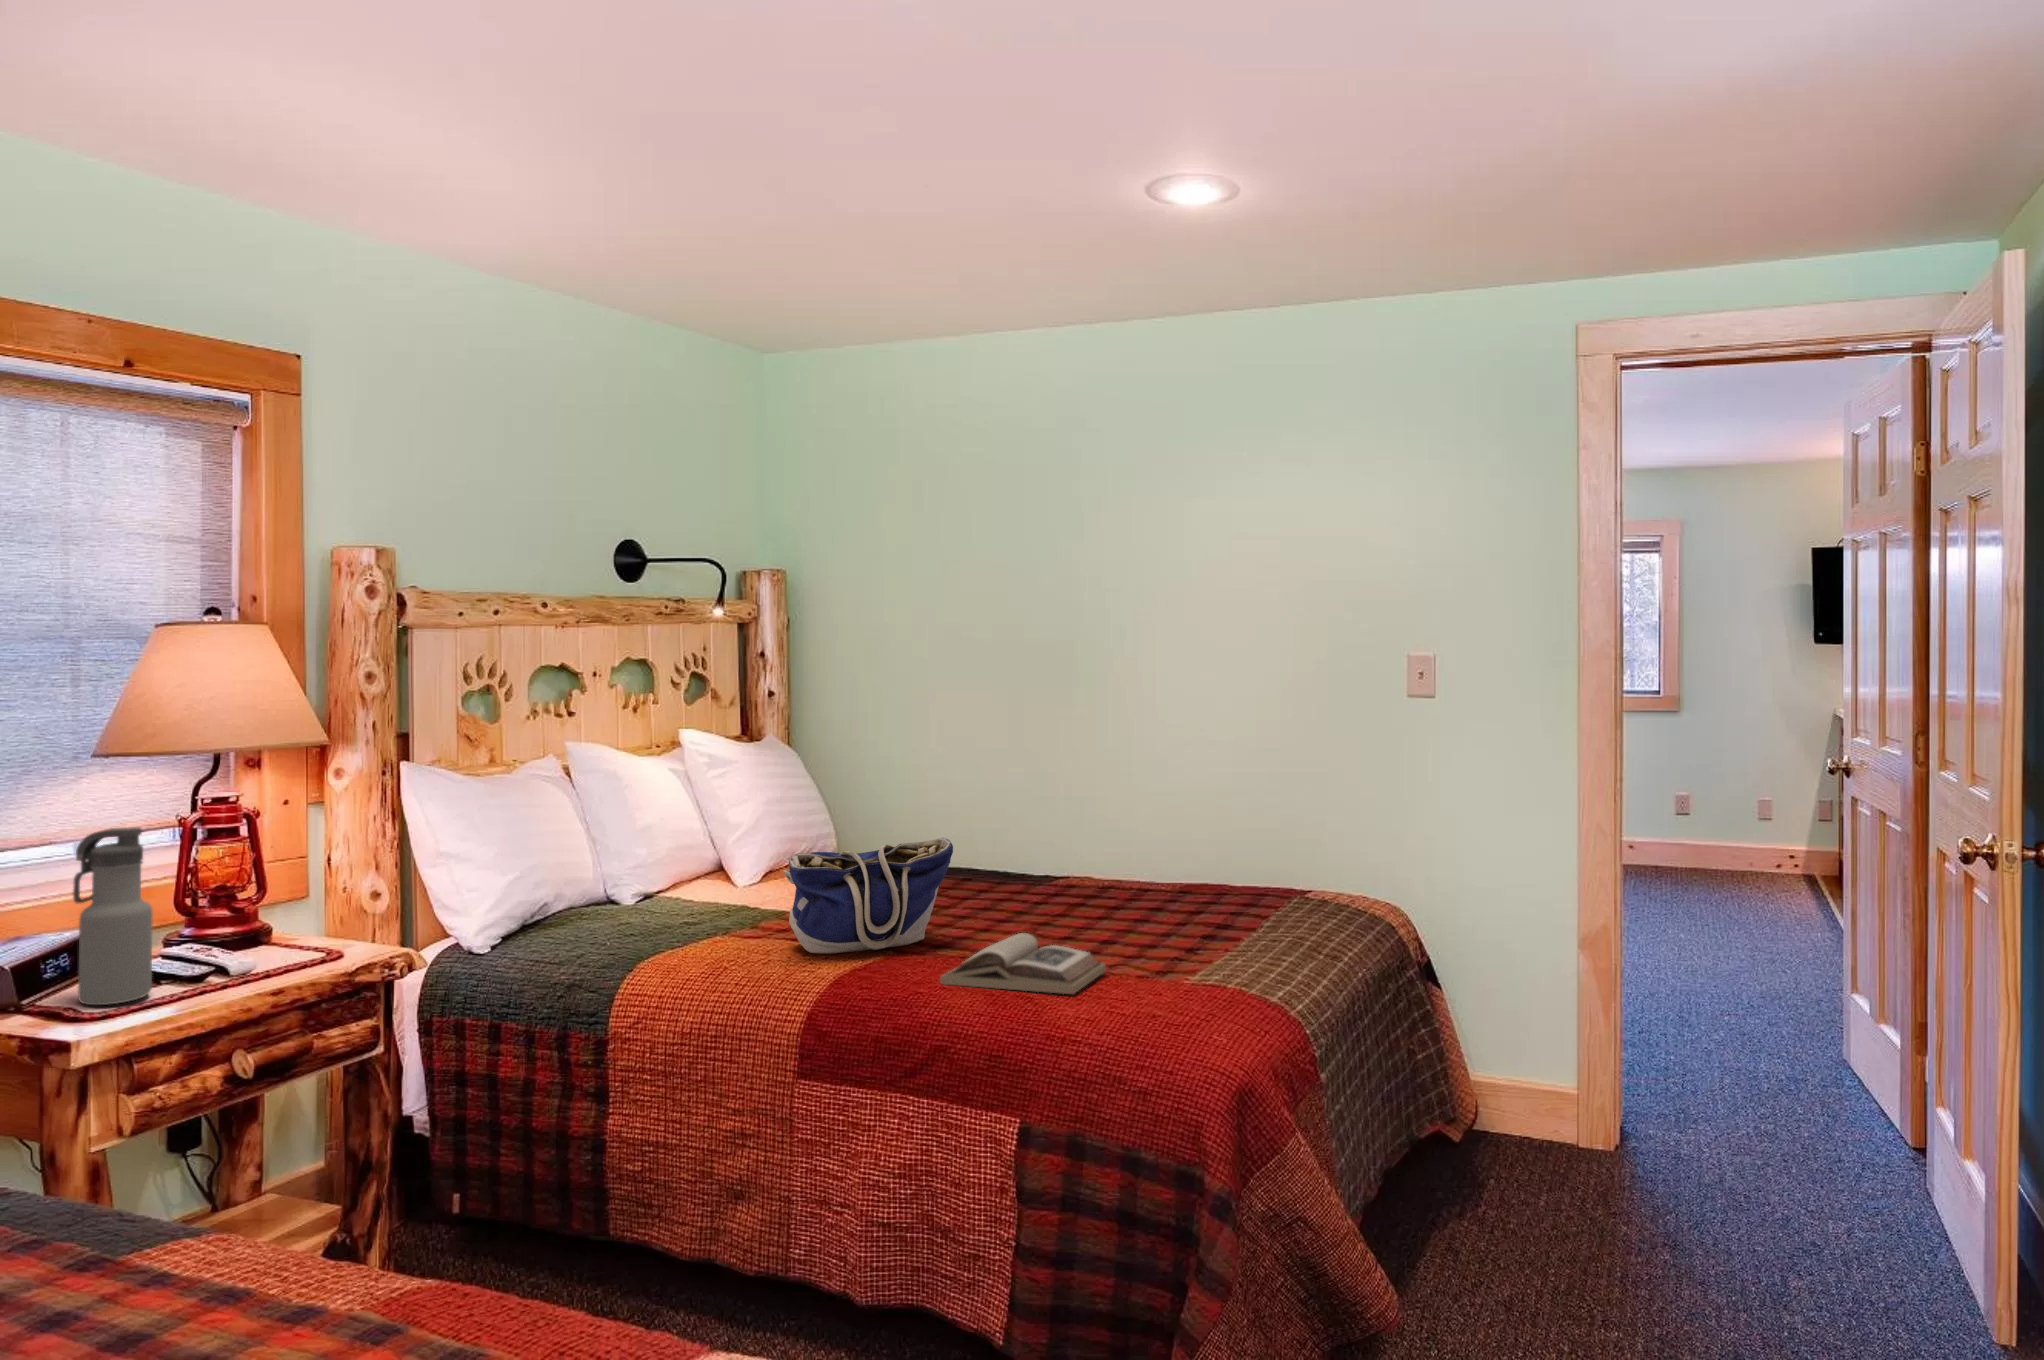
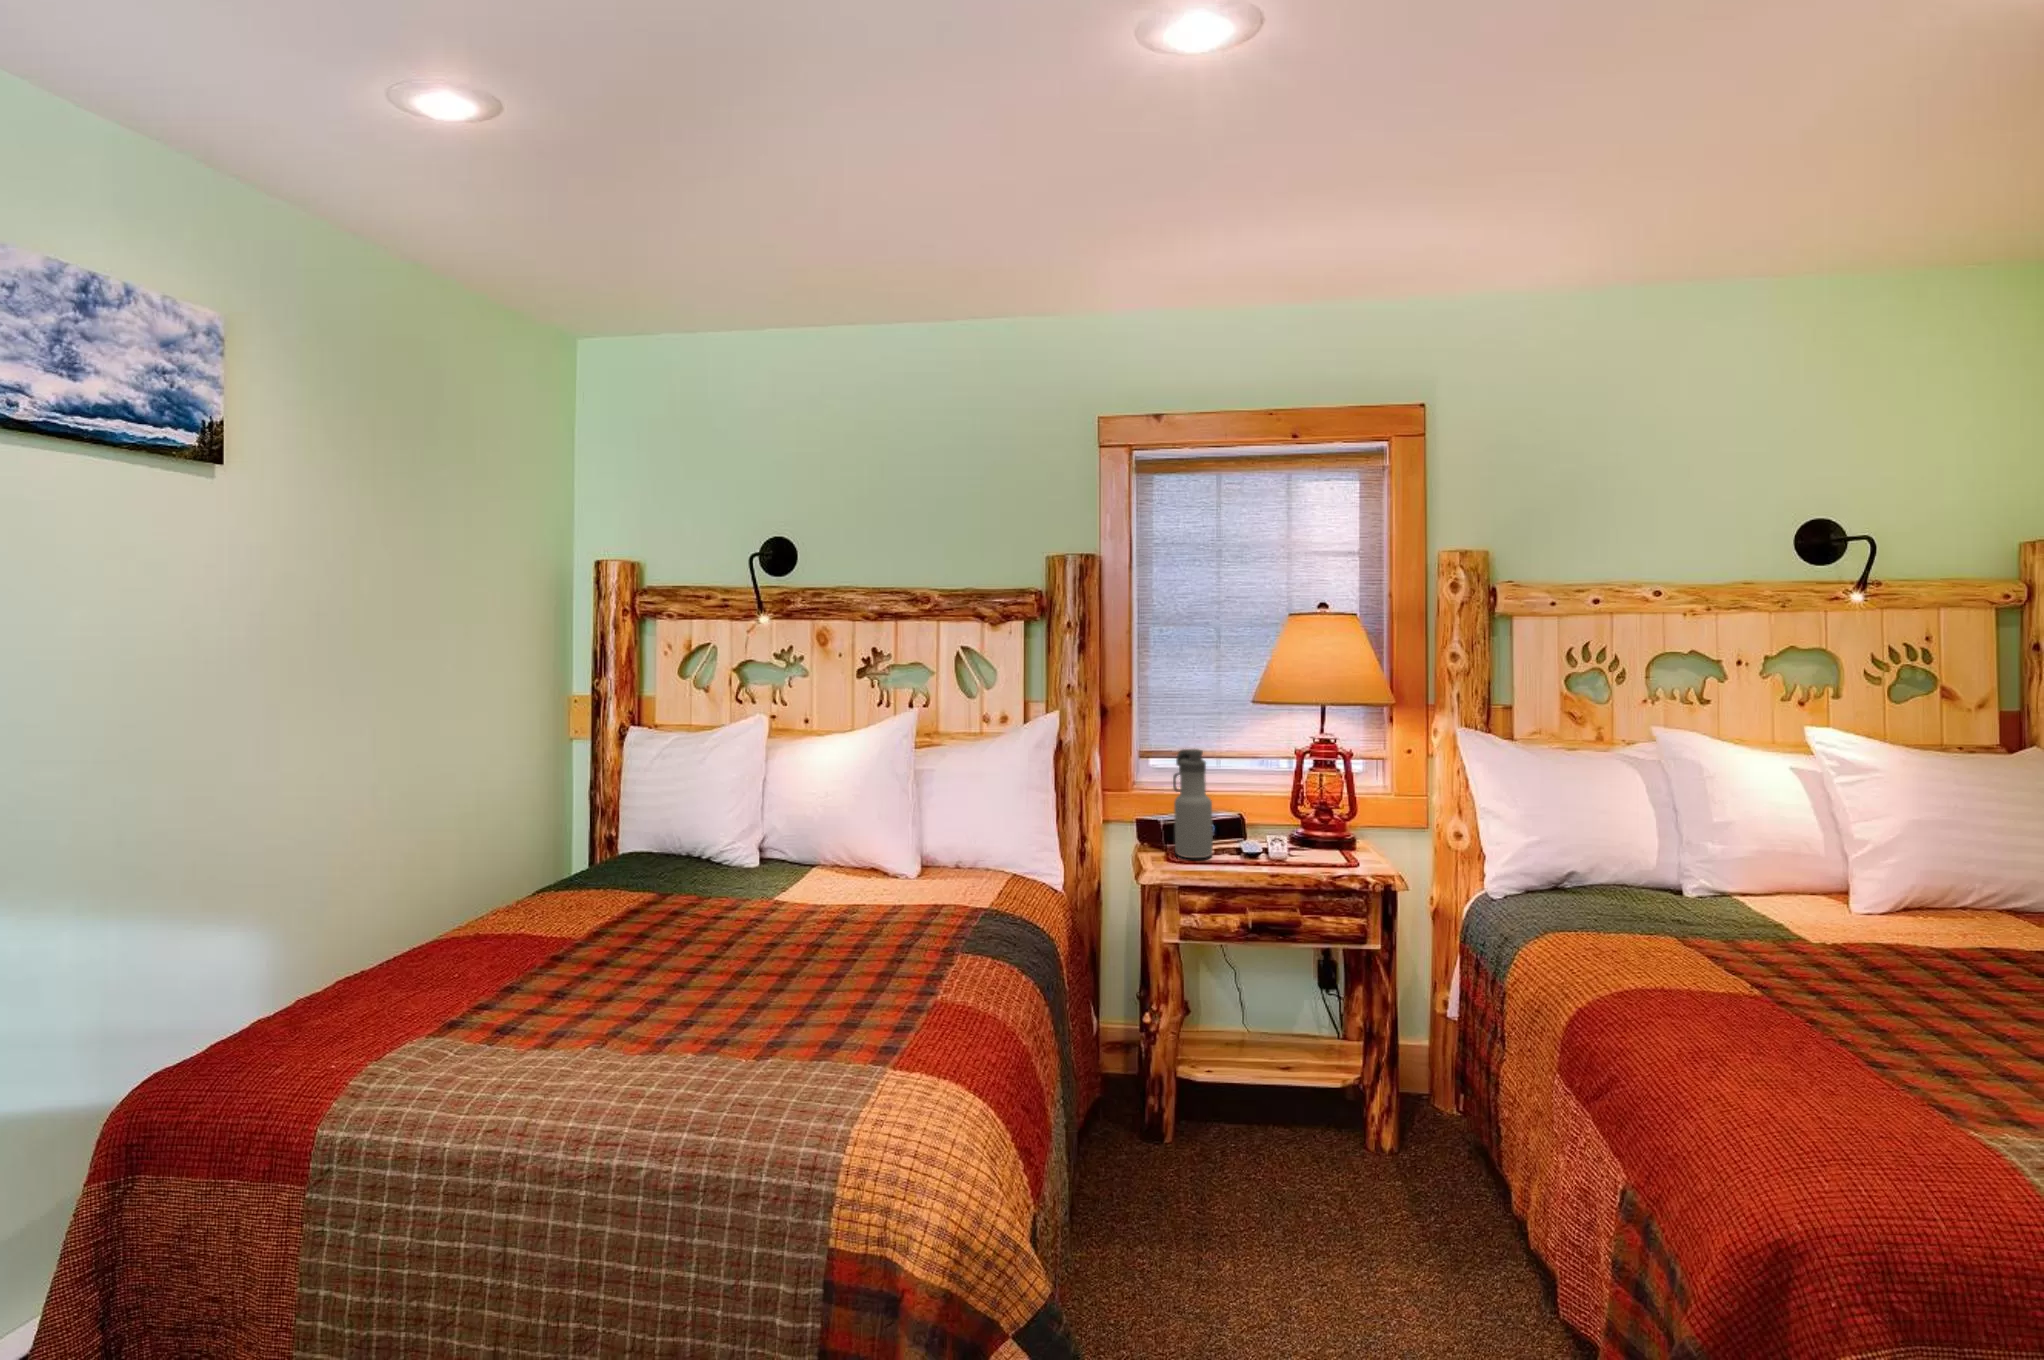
tote bag: present [783,838,953,953] -> none [1663,873,1888,1015]
book: present [940,933,1106,994] -> none [1737,1035,1969,1127]

